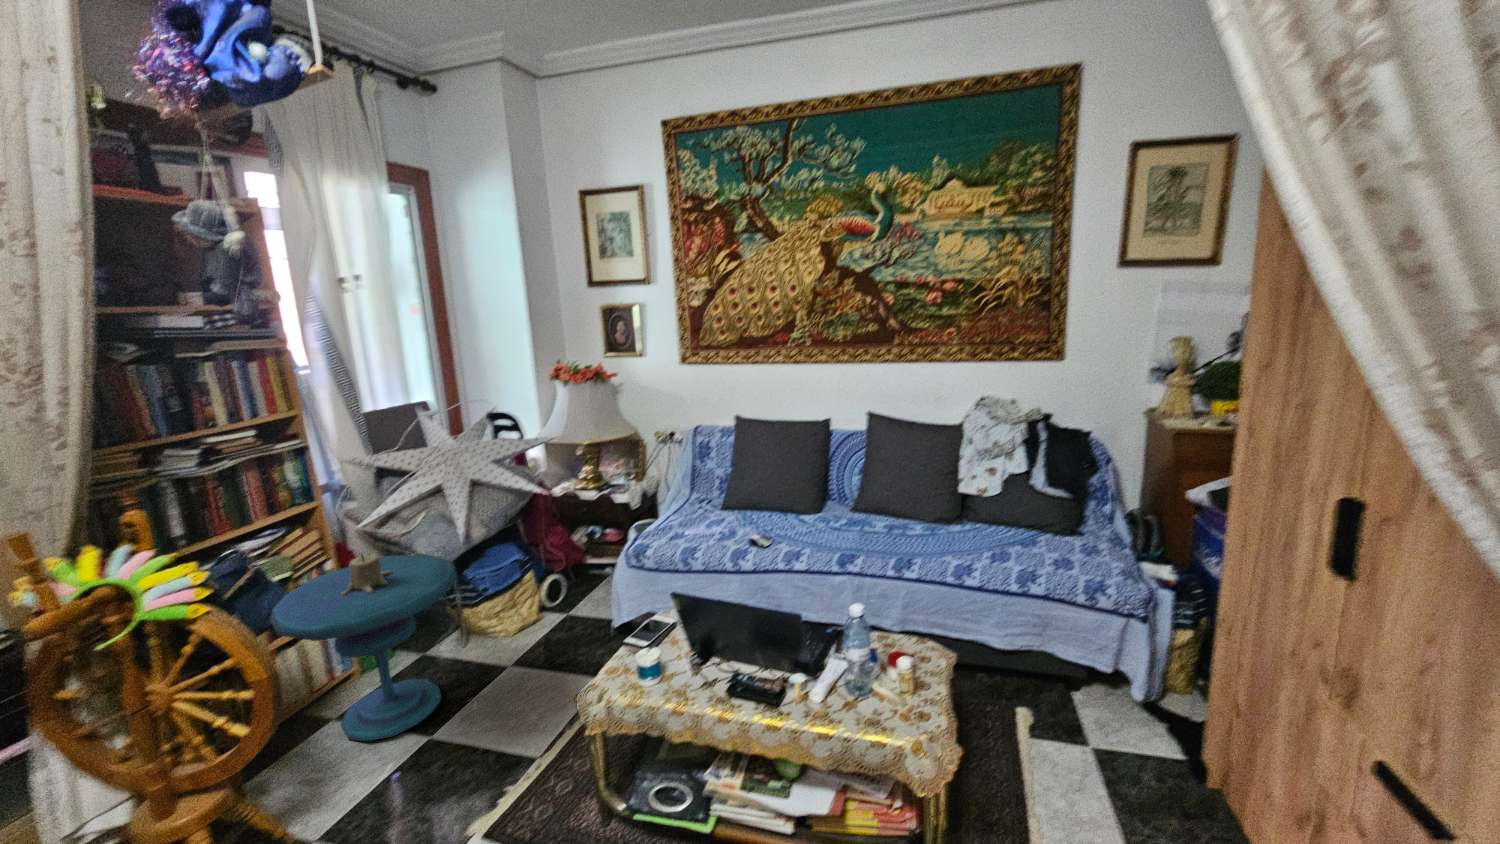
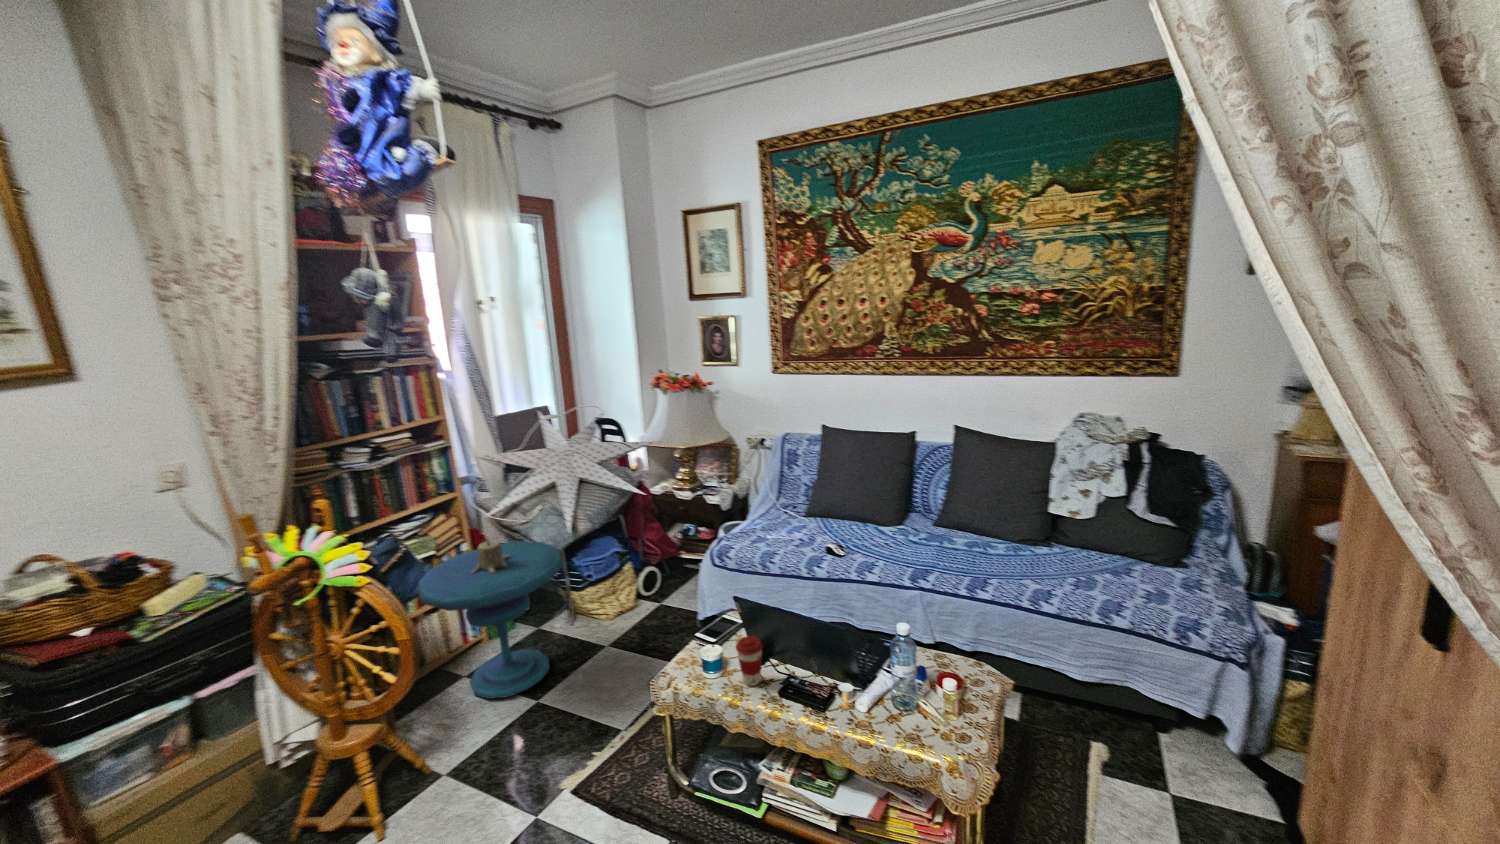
coffee cup: none [677,634,707,688] -> present [736,636,763,686]

